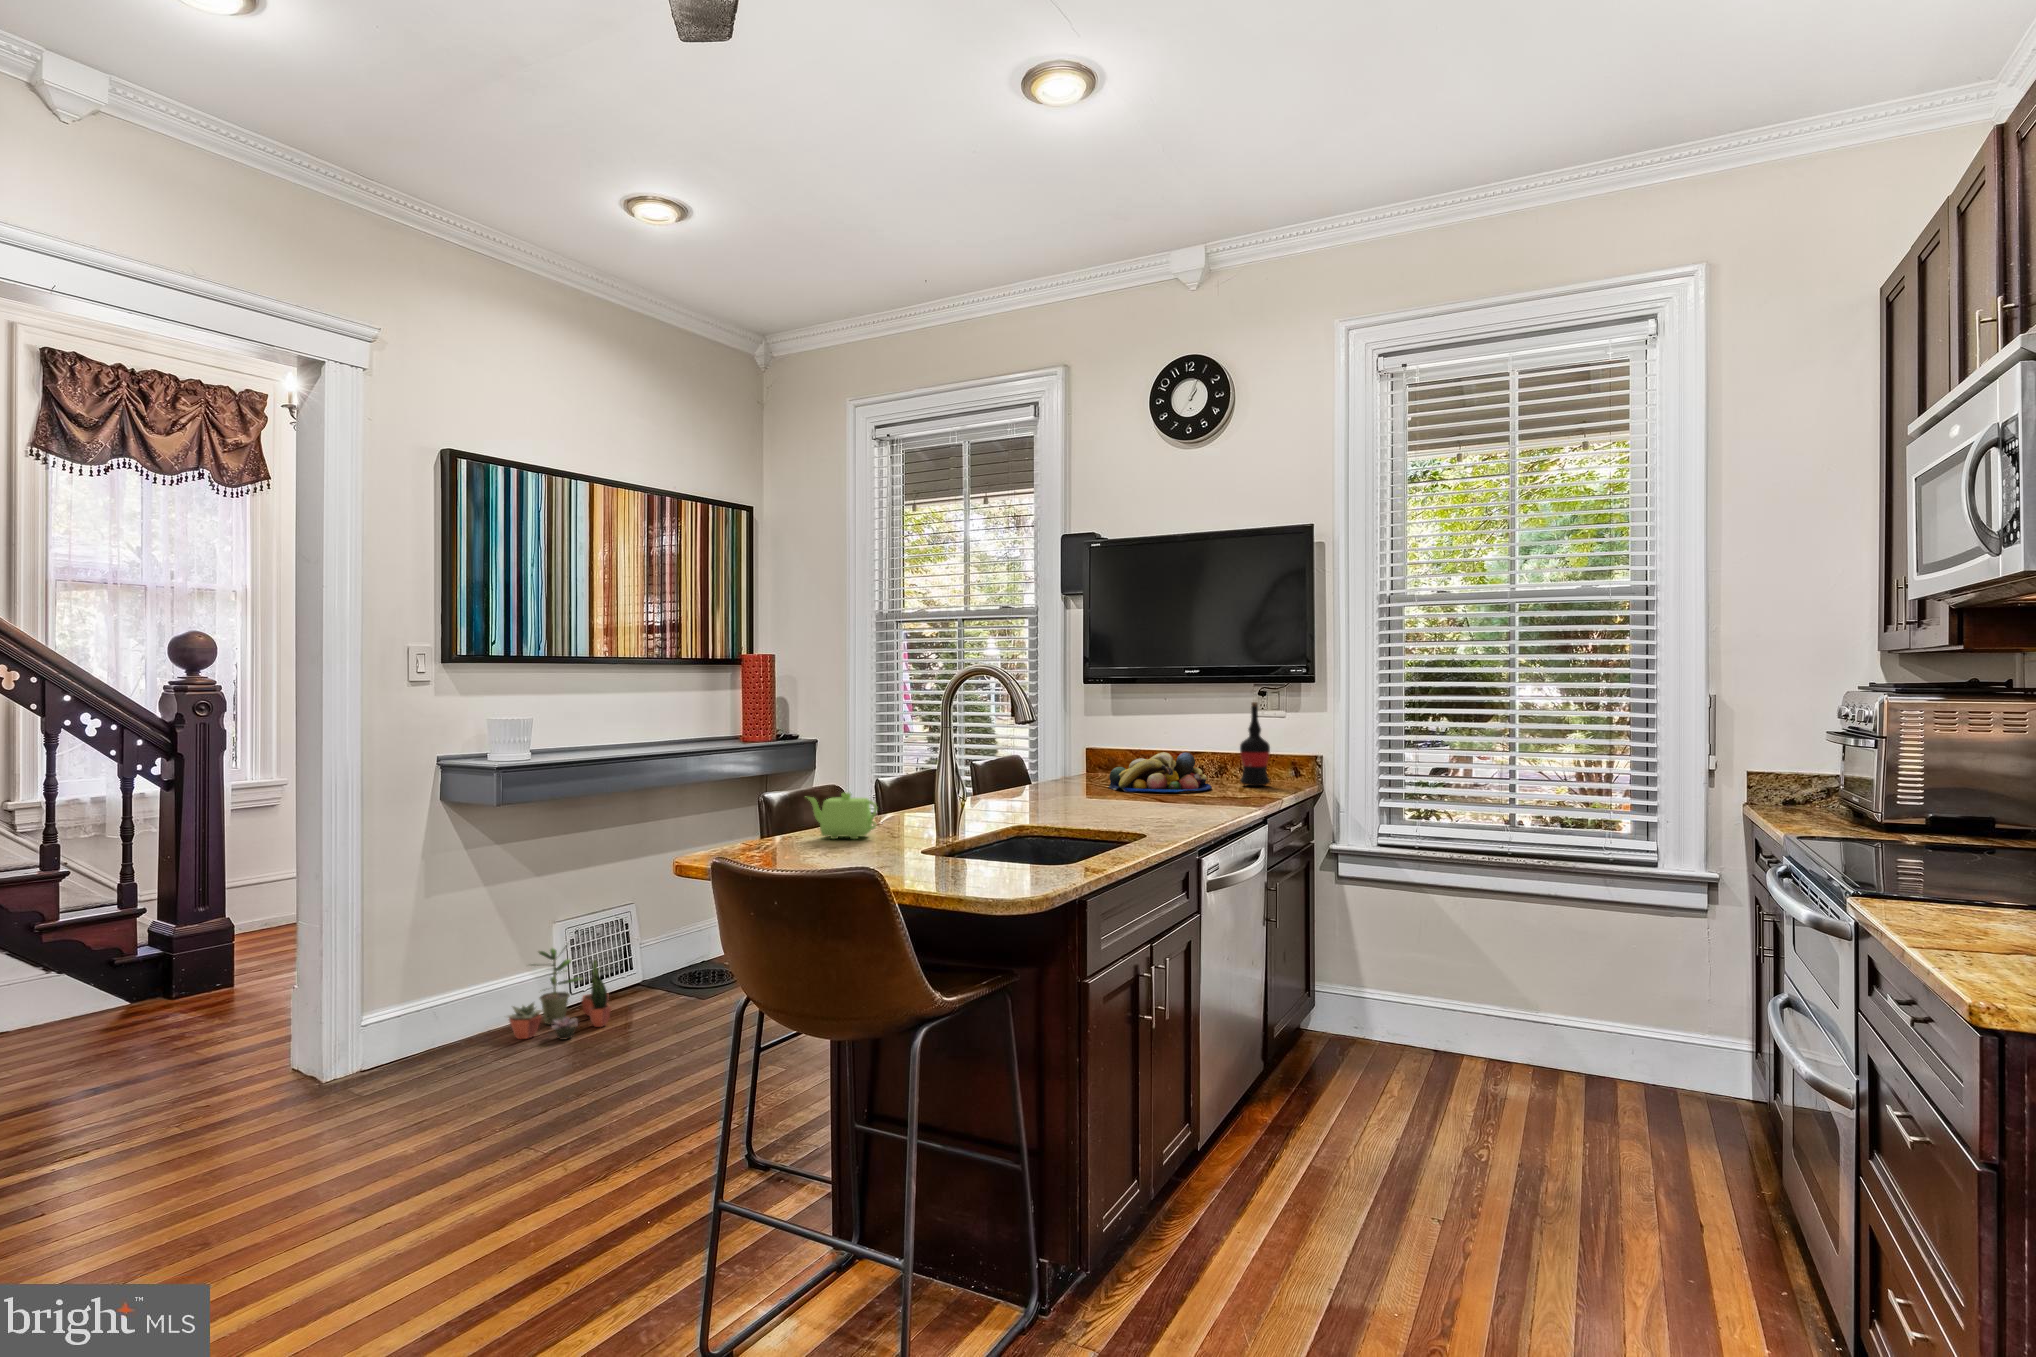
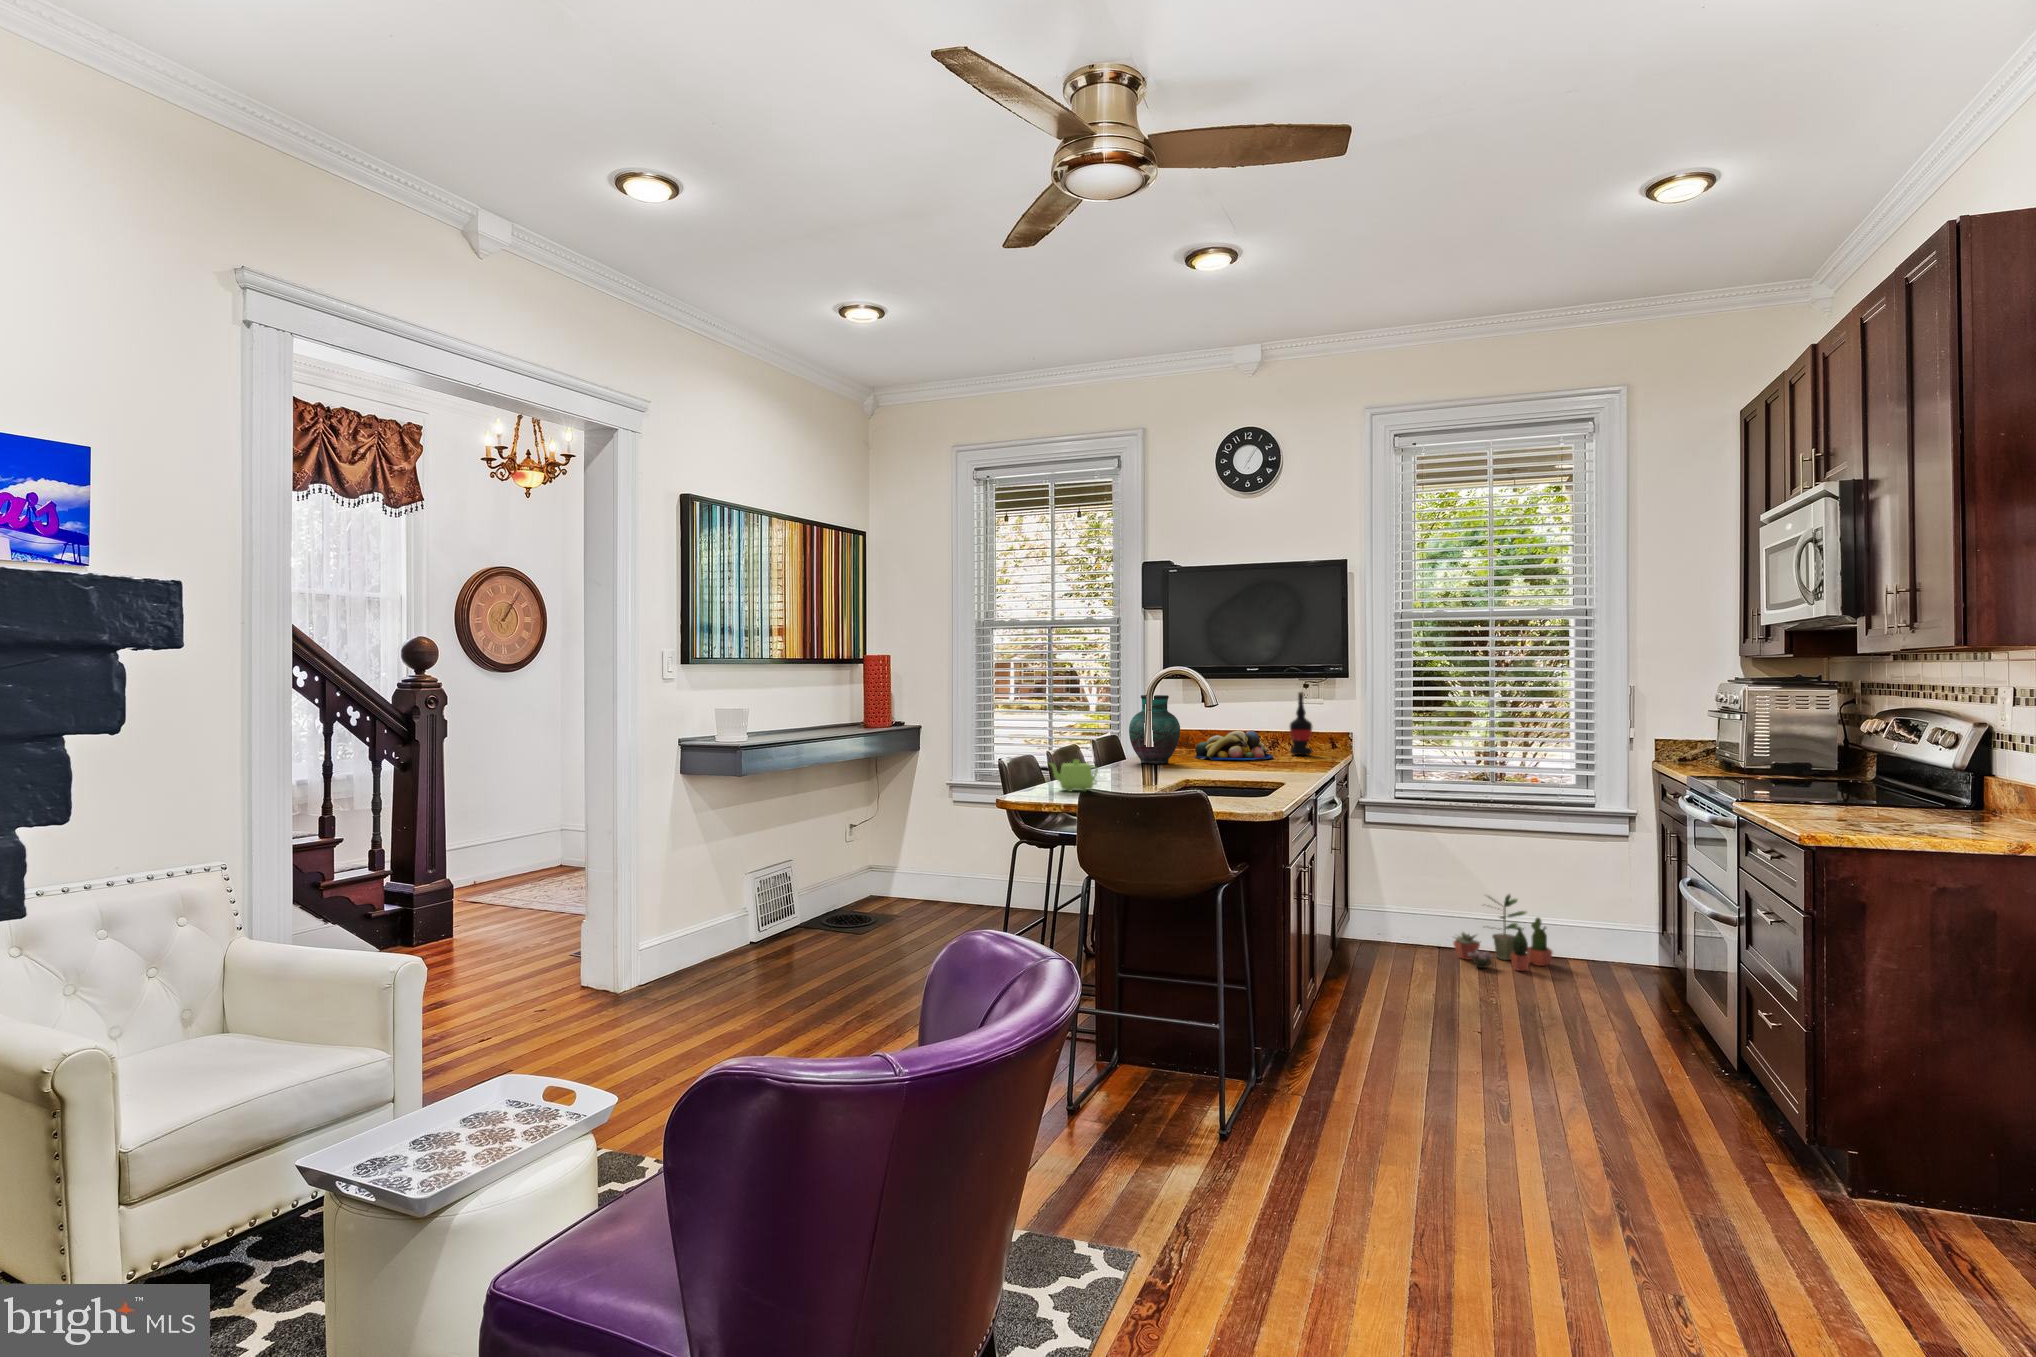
vase: none [1007,704,1075,796] -> present [1129,695,1180,764]
potted plant: present [508,945,611,1040] -> present [1453,895,1552,971]

